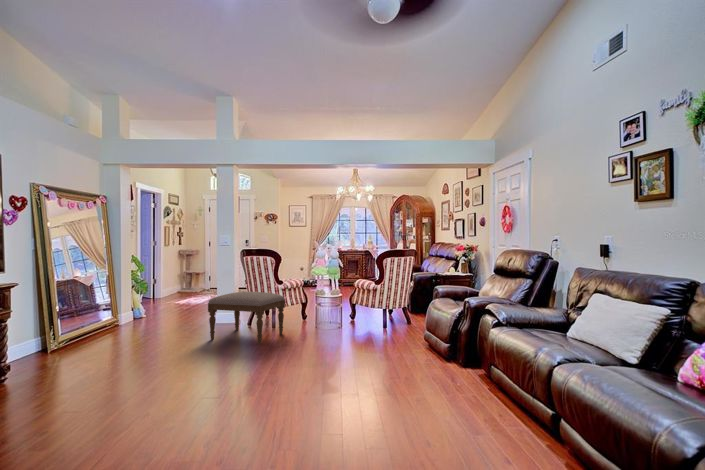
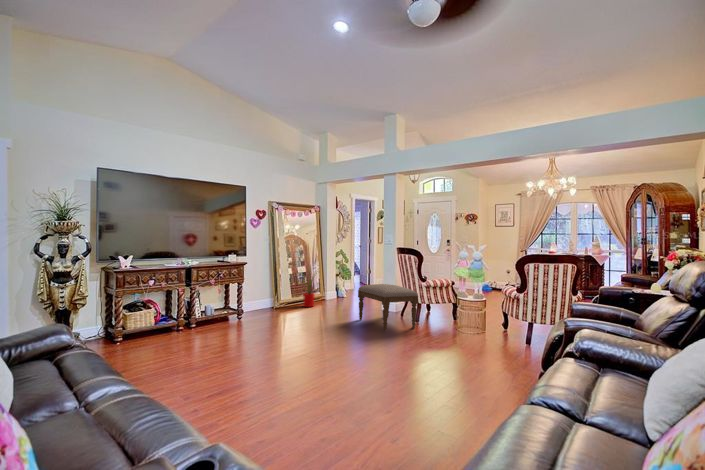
house plant: none [82,278,135,340] -> present [302,273,315,307]

